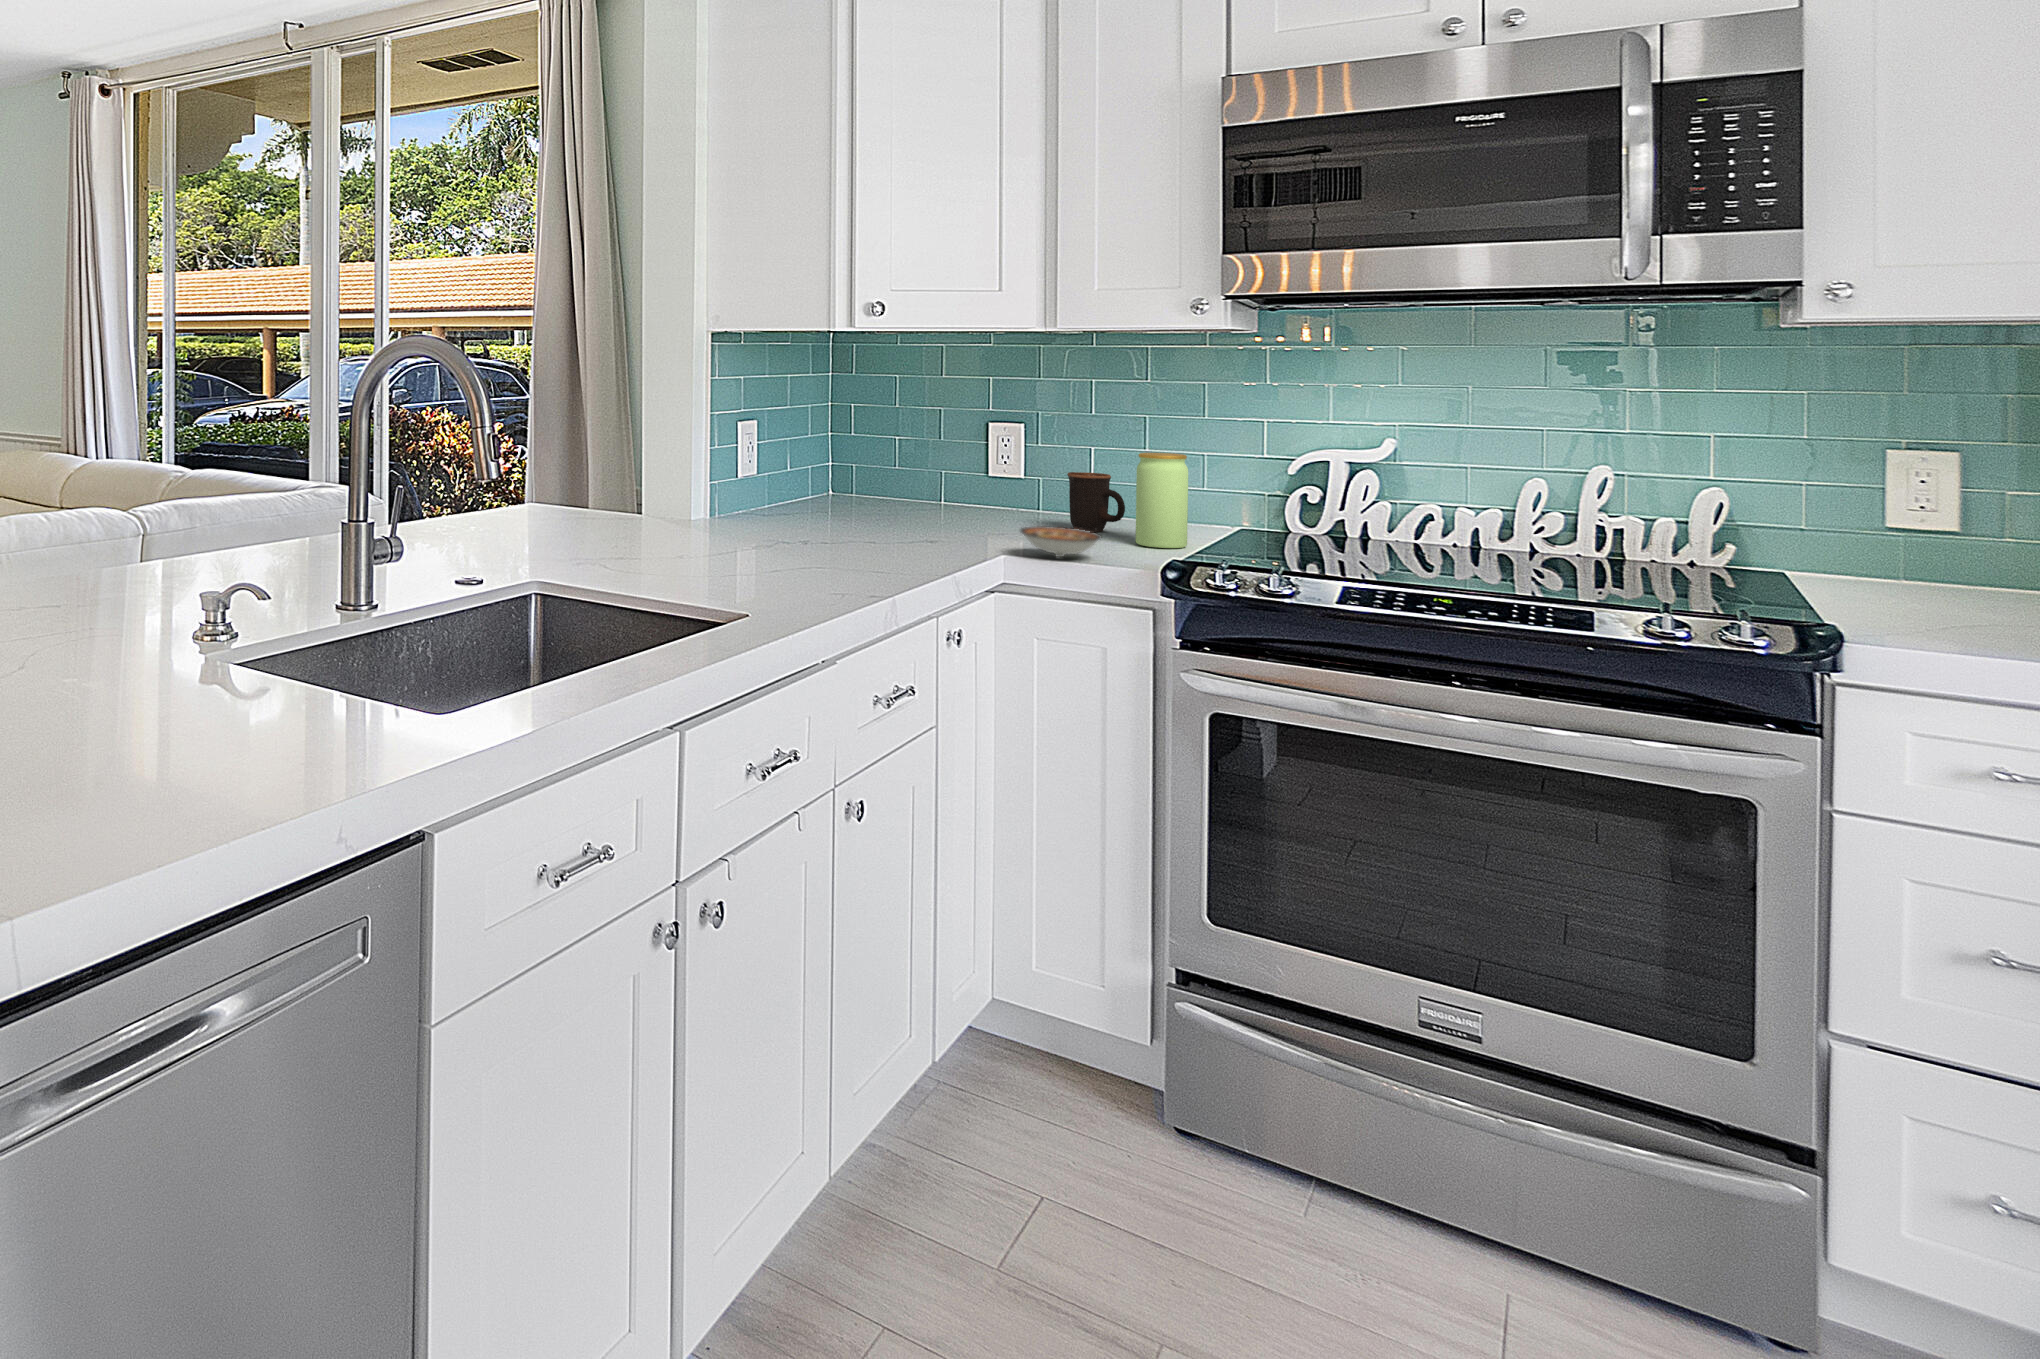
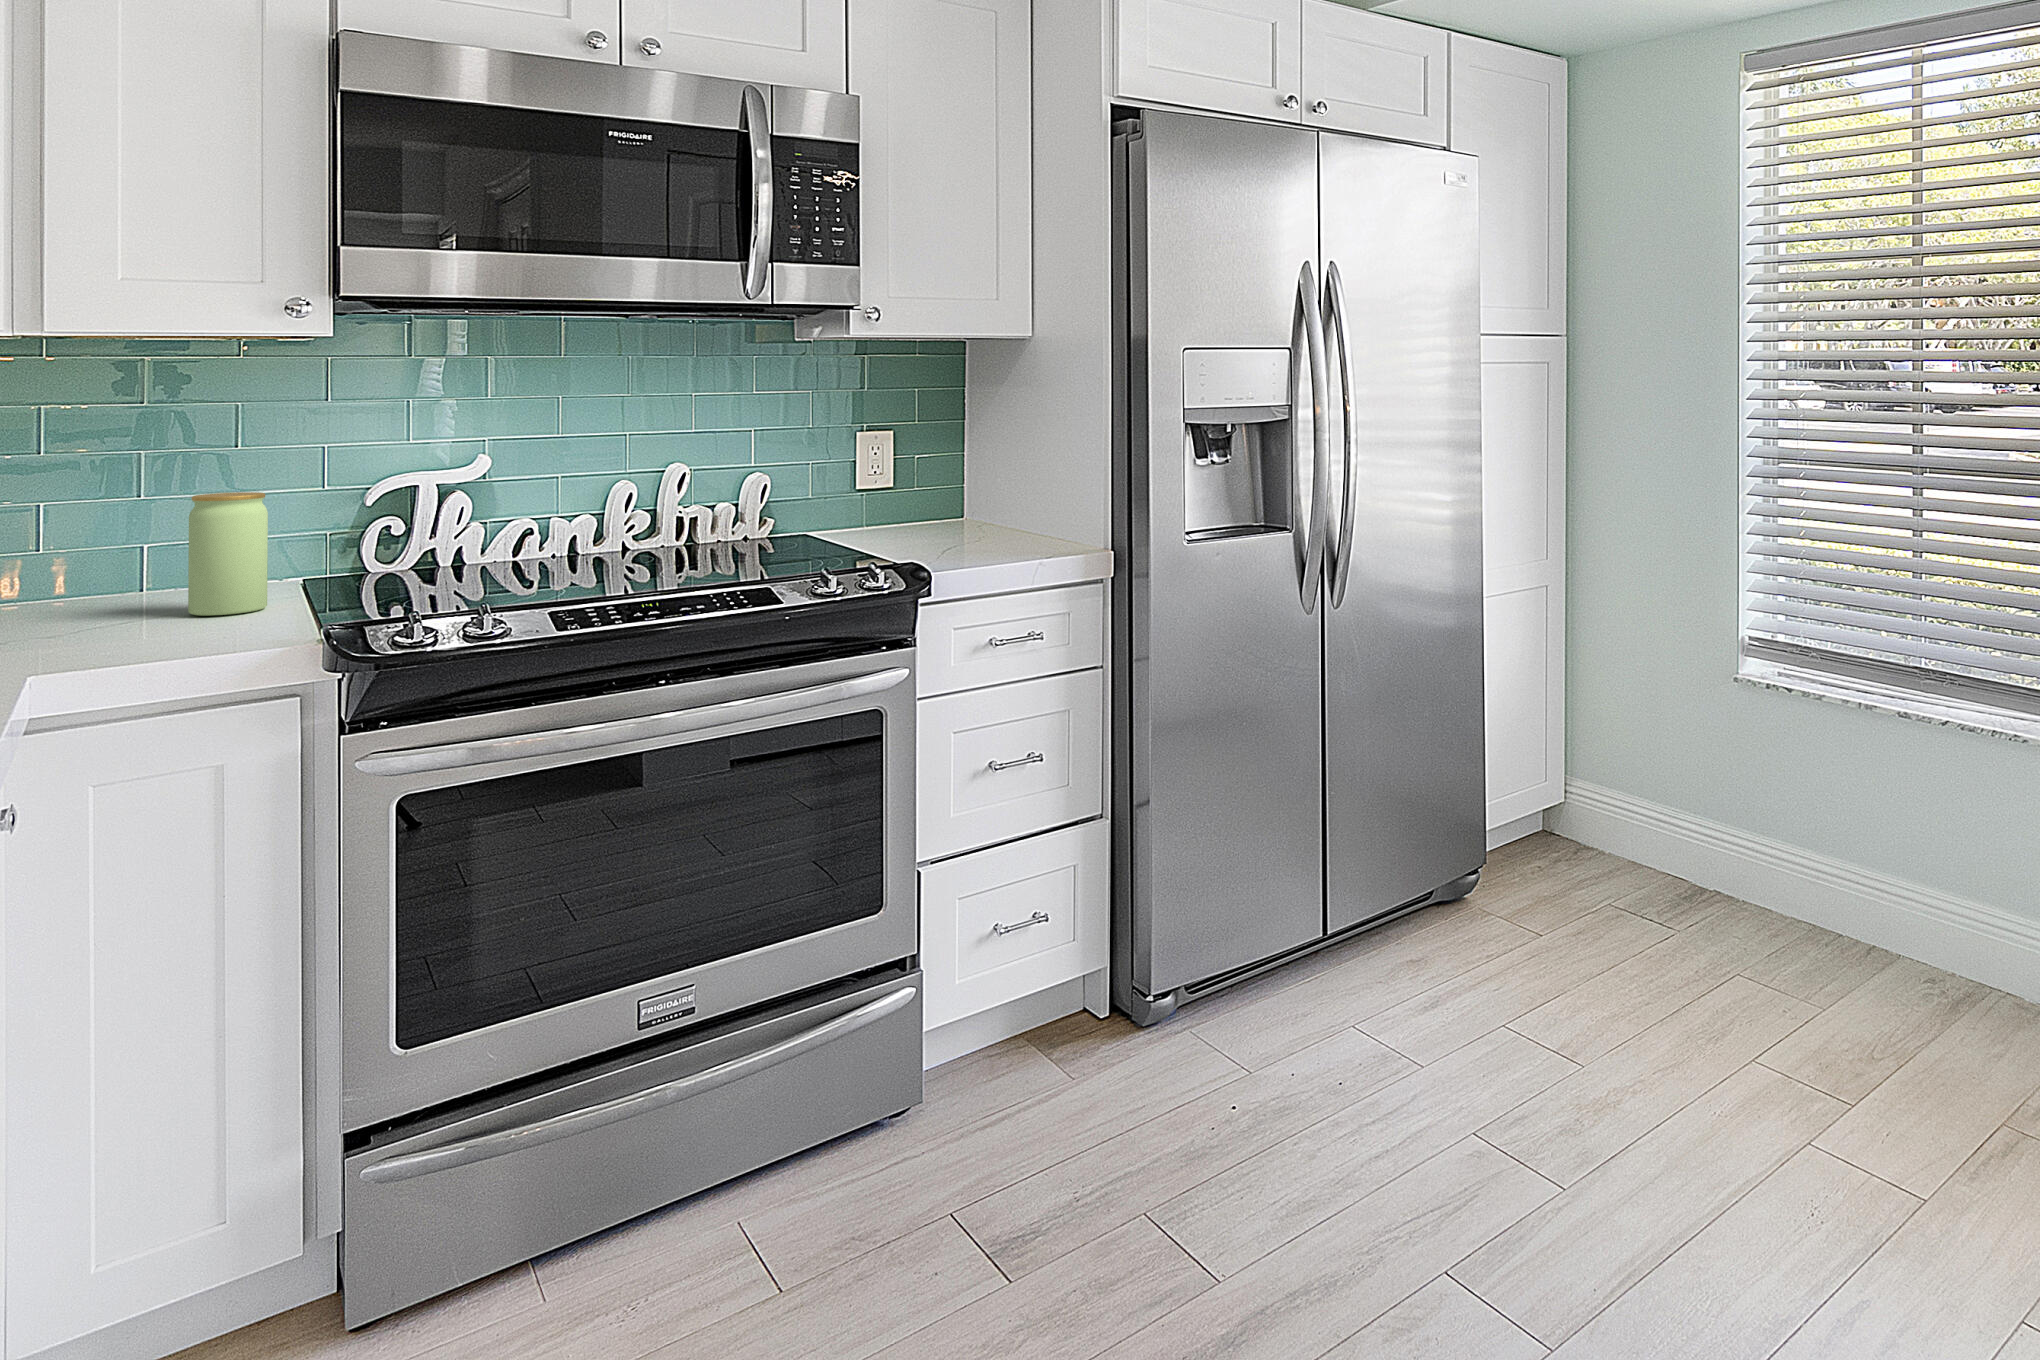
mug: present [1067,472,1125,532] -> none [30,531,143,615]
ceramic bowl: present [1020,526,1101,557] -> none [41,608,195,651]

